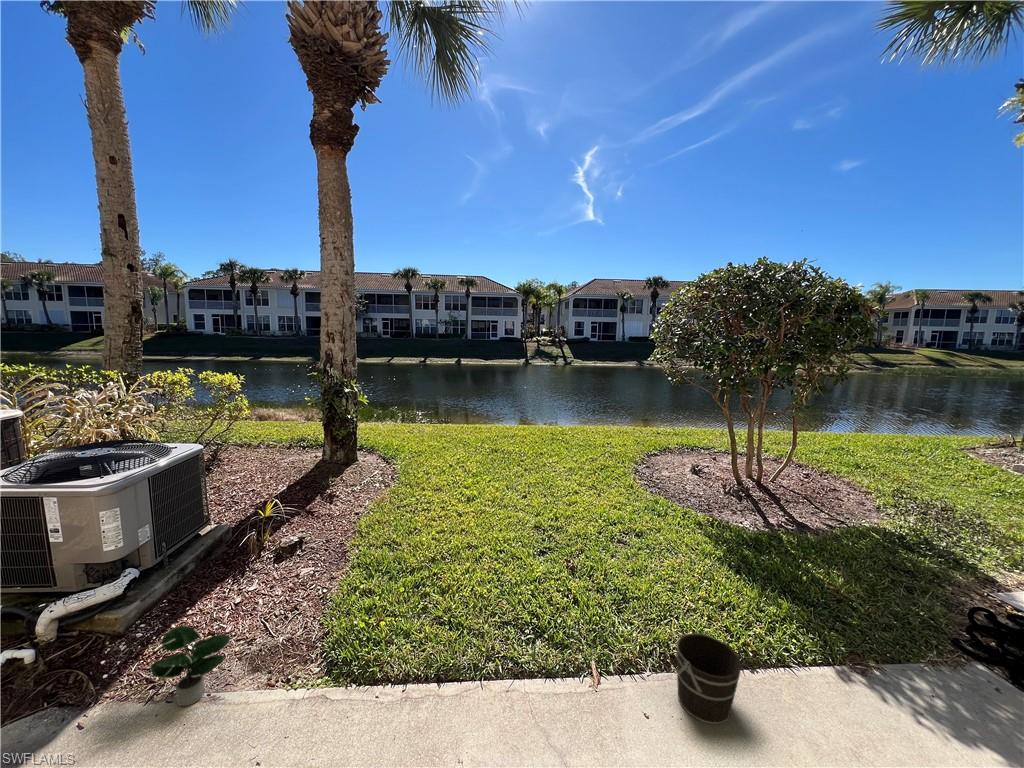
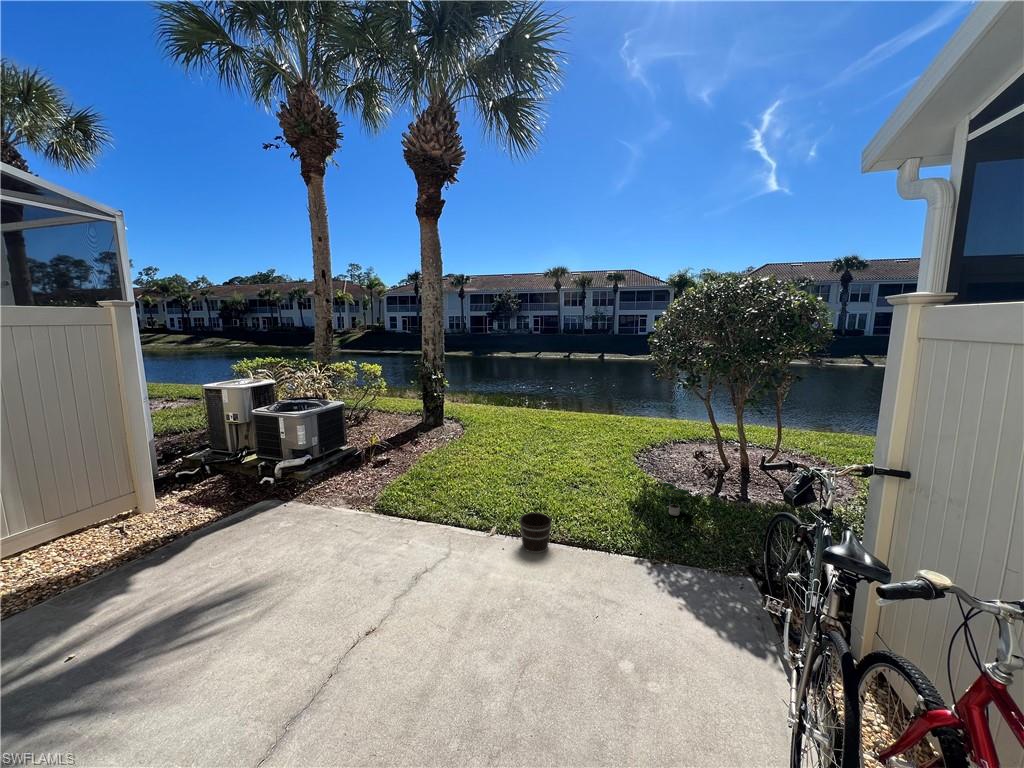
potted plant: present [150,626,230,706] -> present [662,483,691,516]

